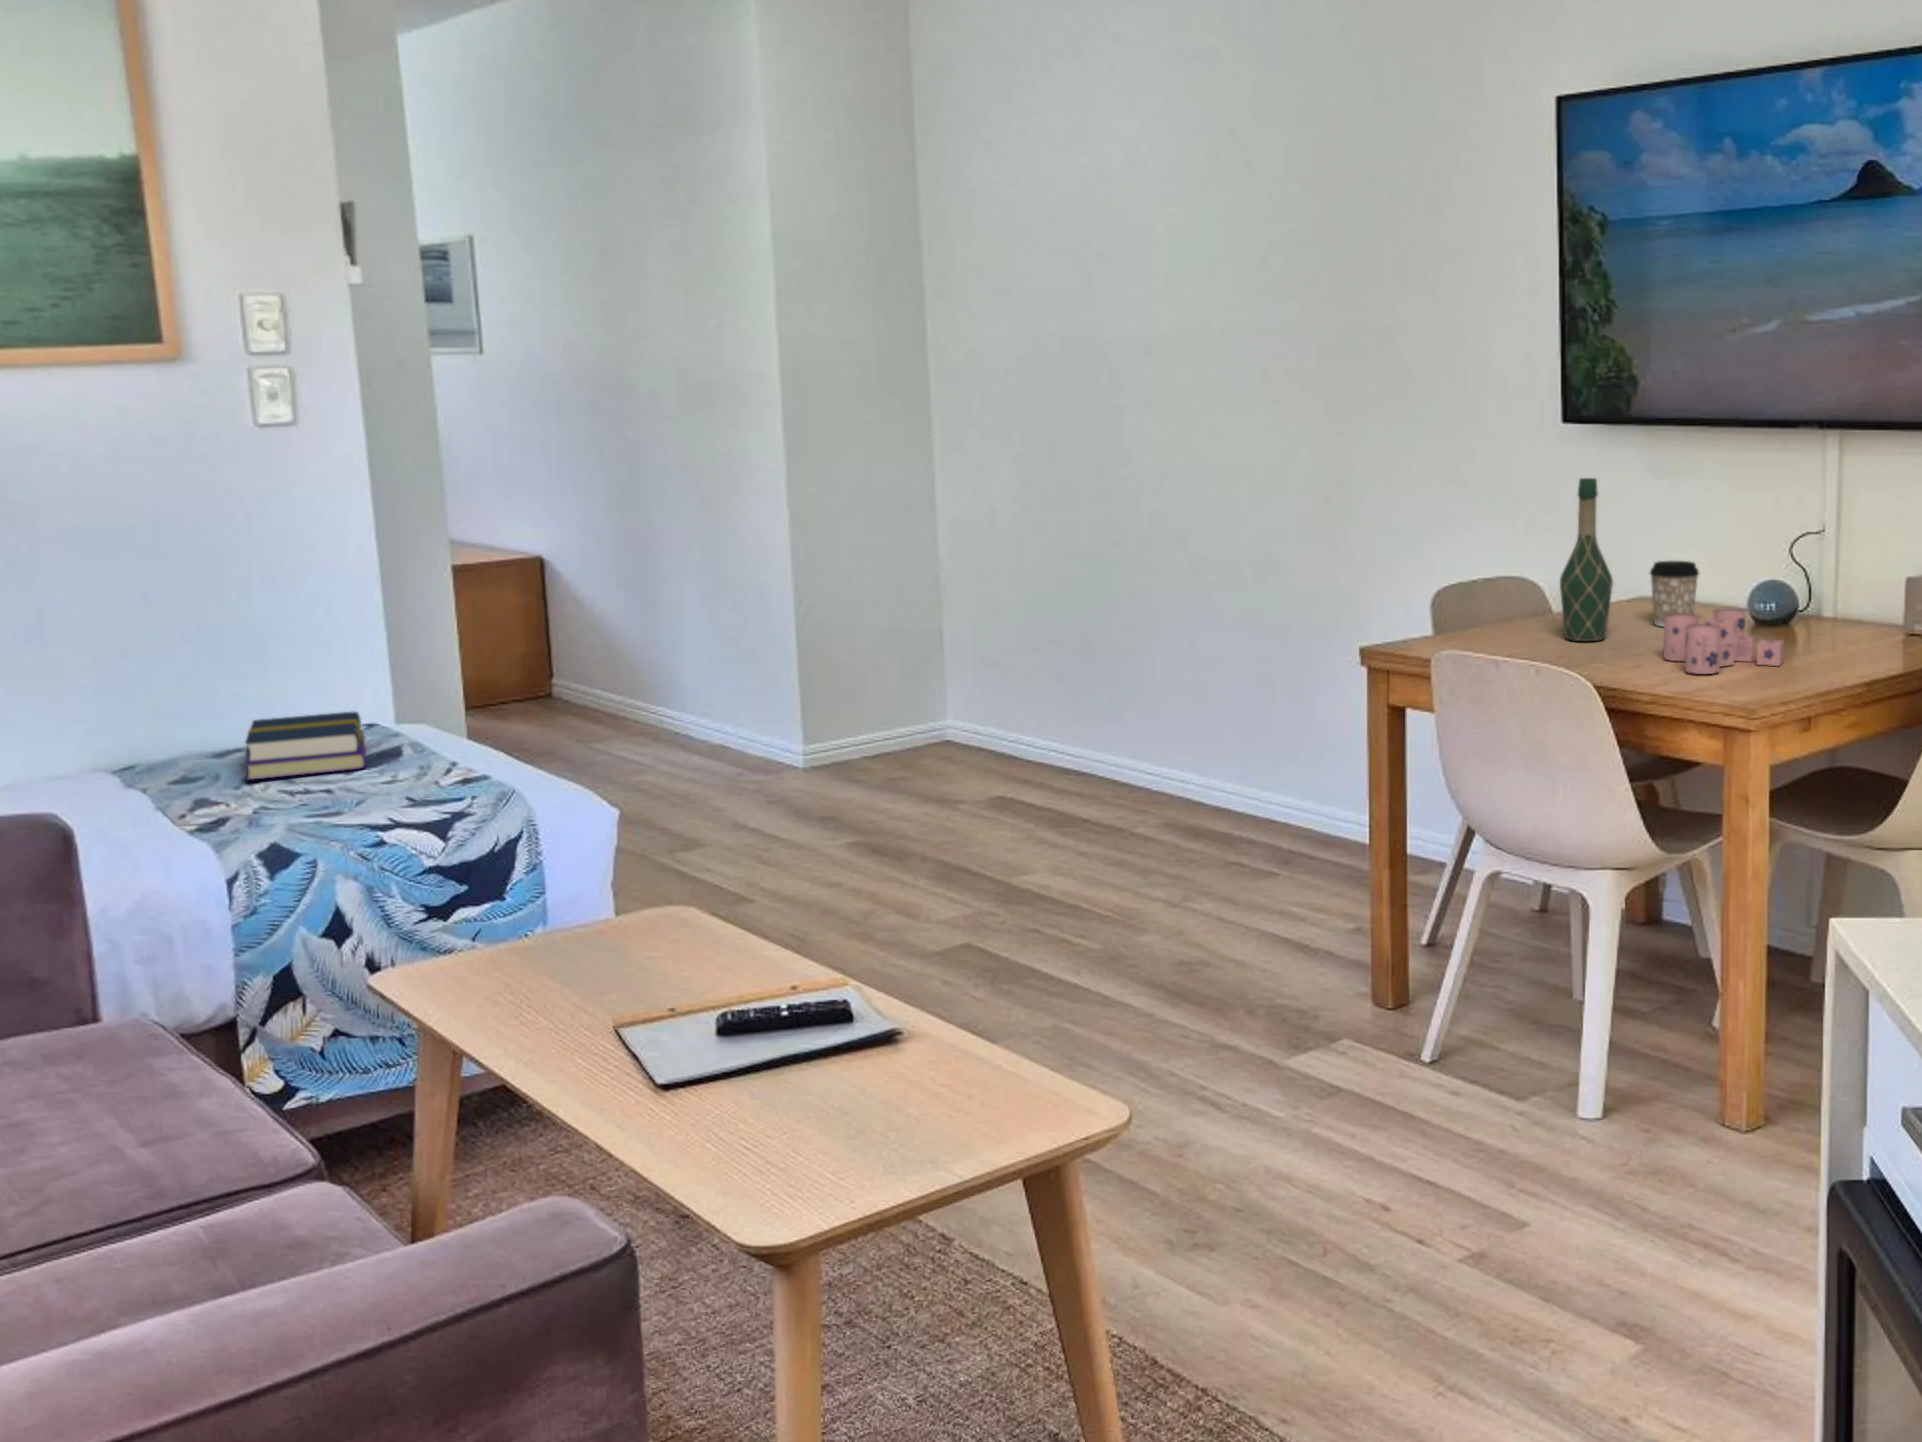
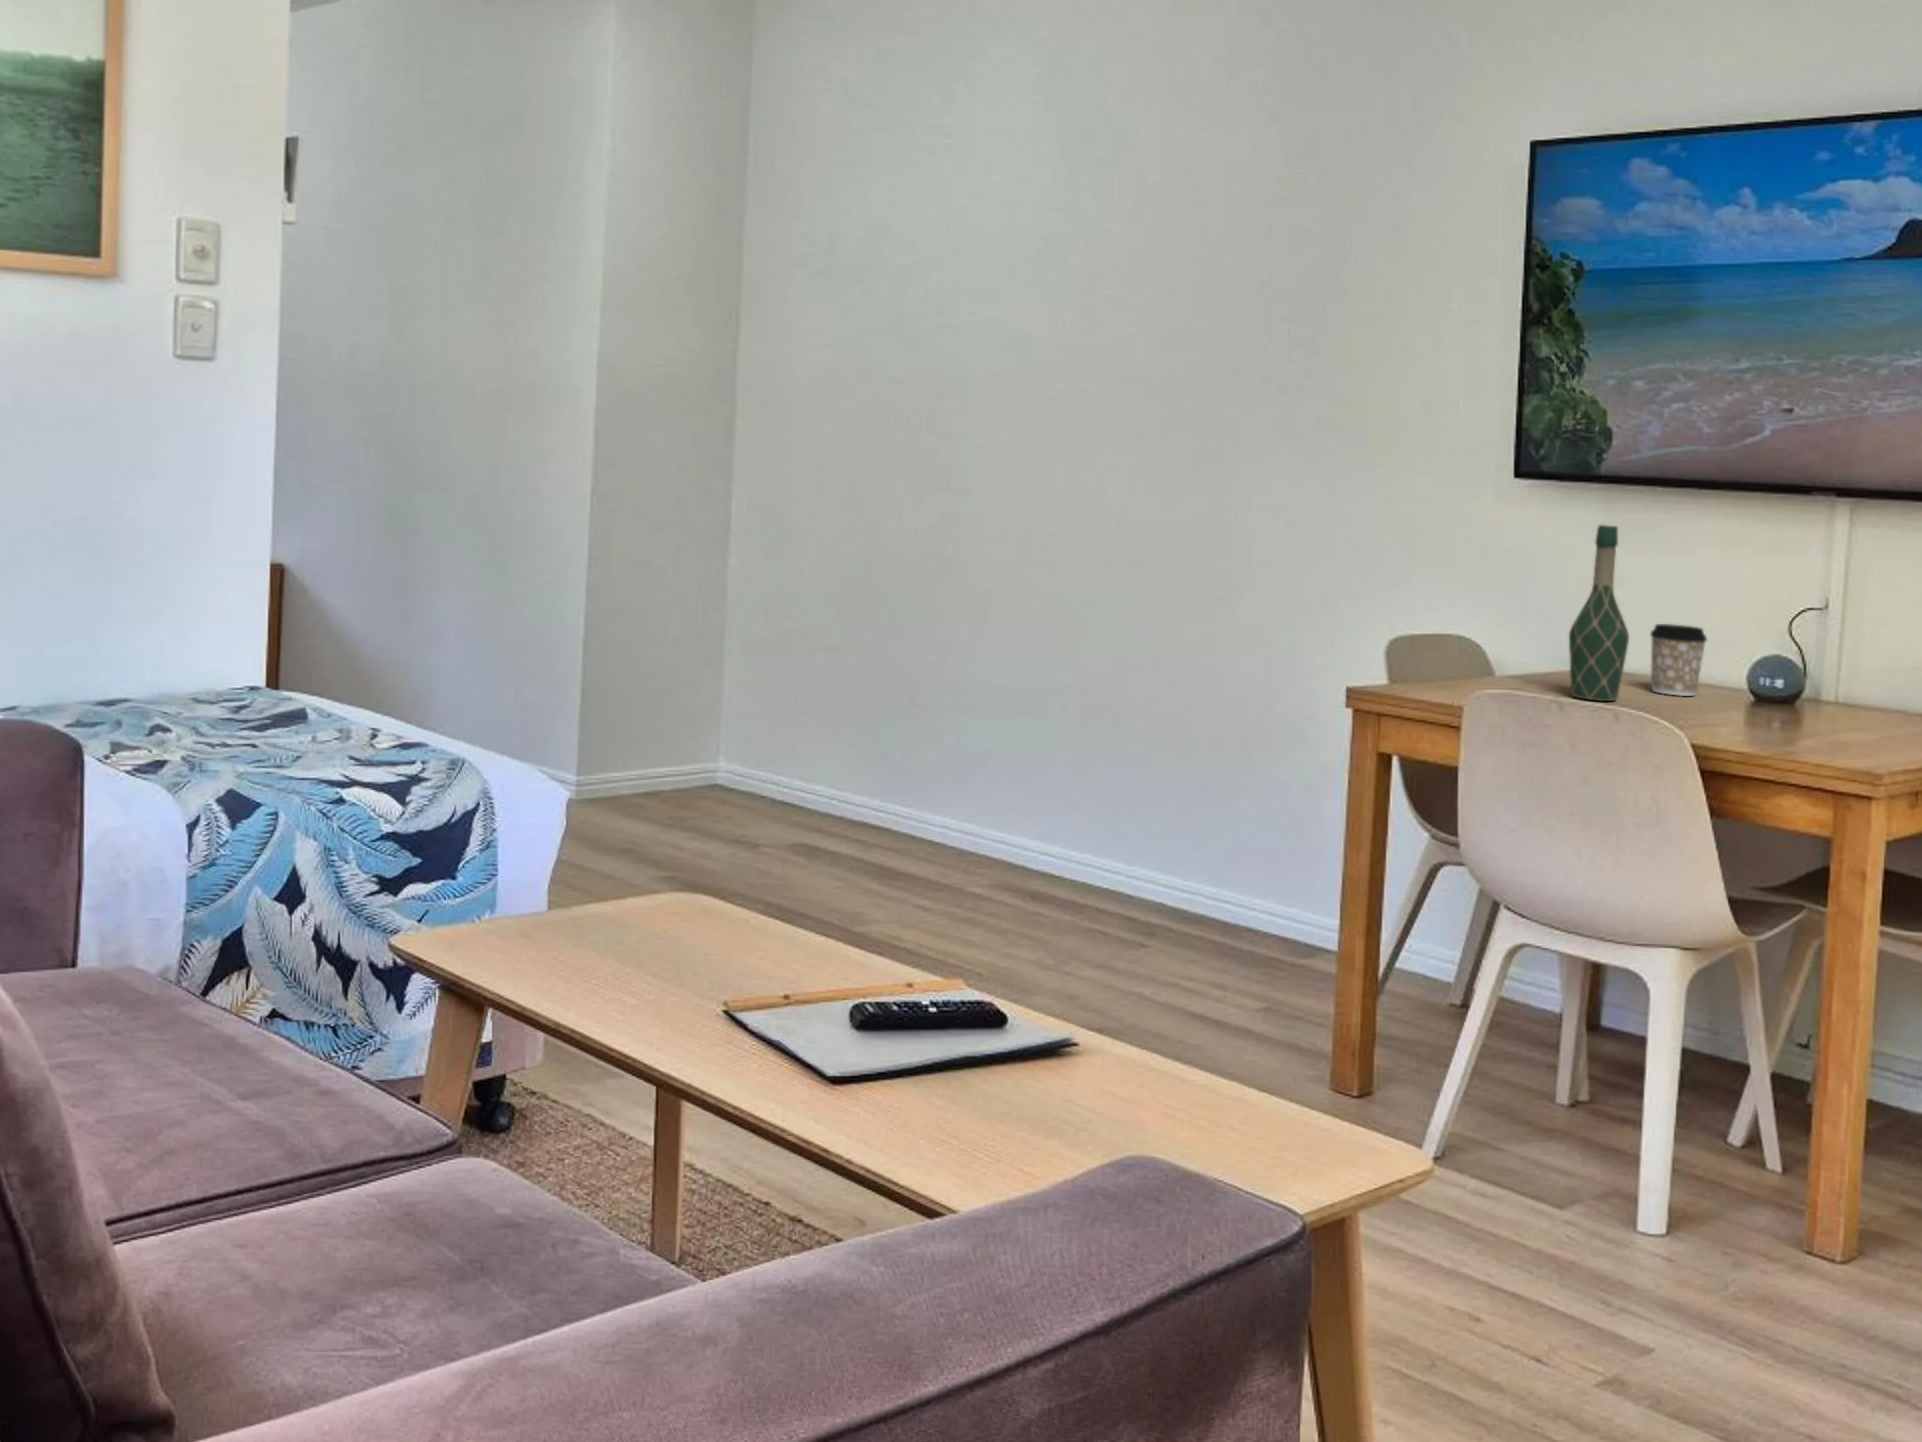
candle: present [1664,609,1784,674] -> none [1707,675,1851,740]
book: present [245,712,366,780] -> none [134,665,276,726]

